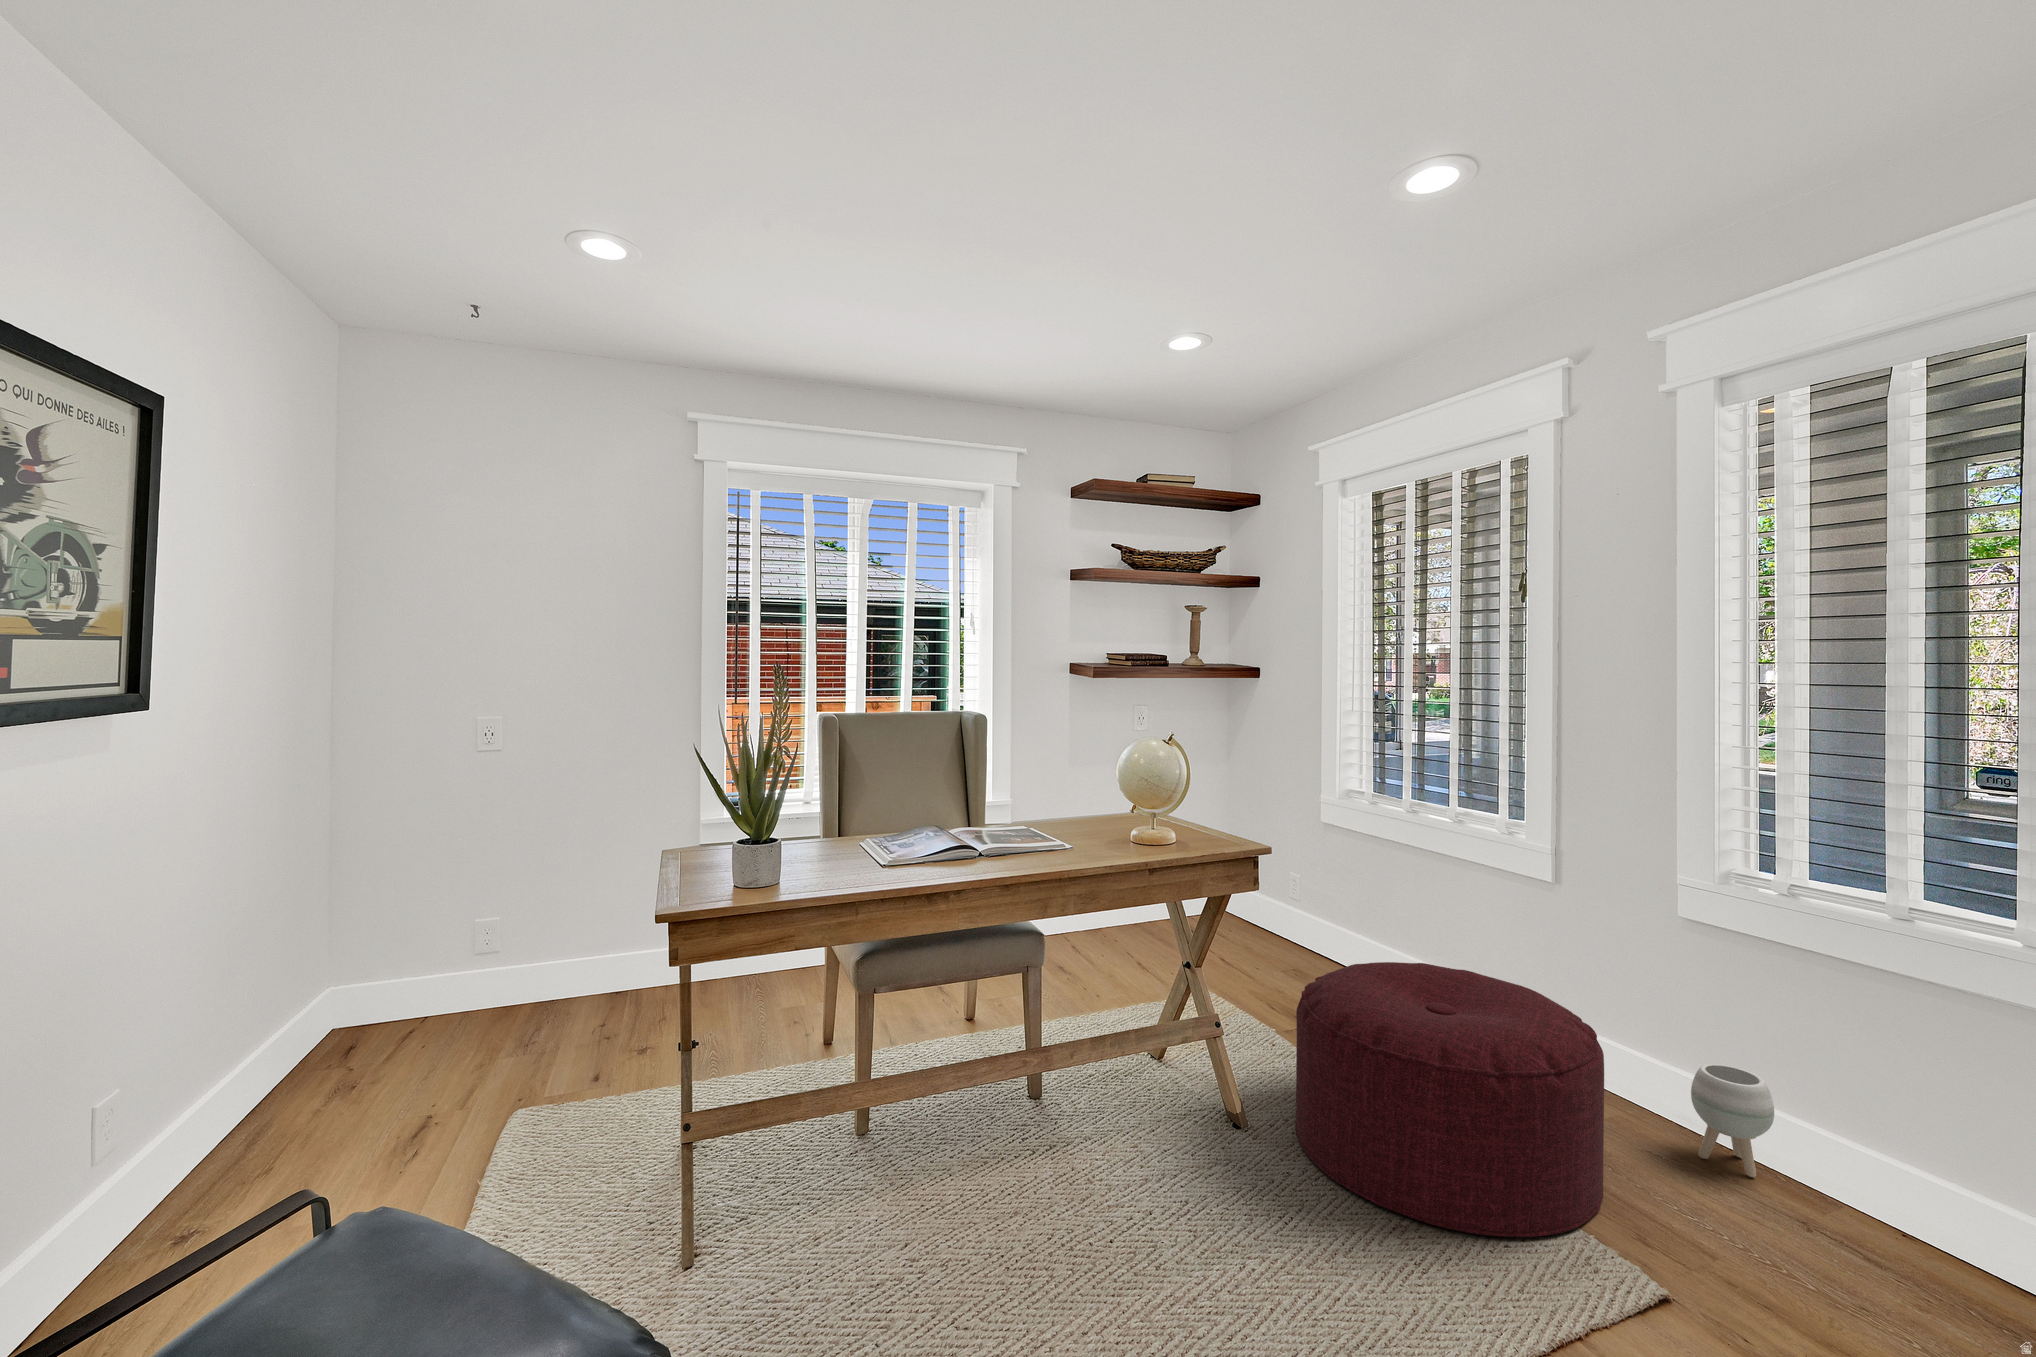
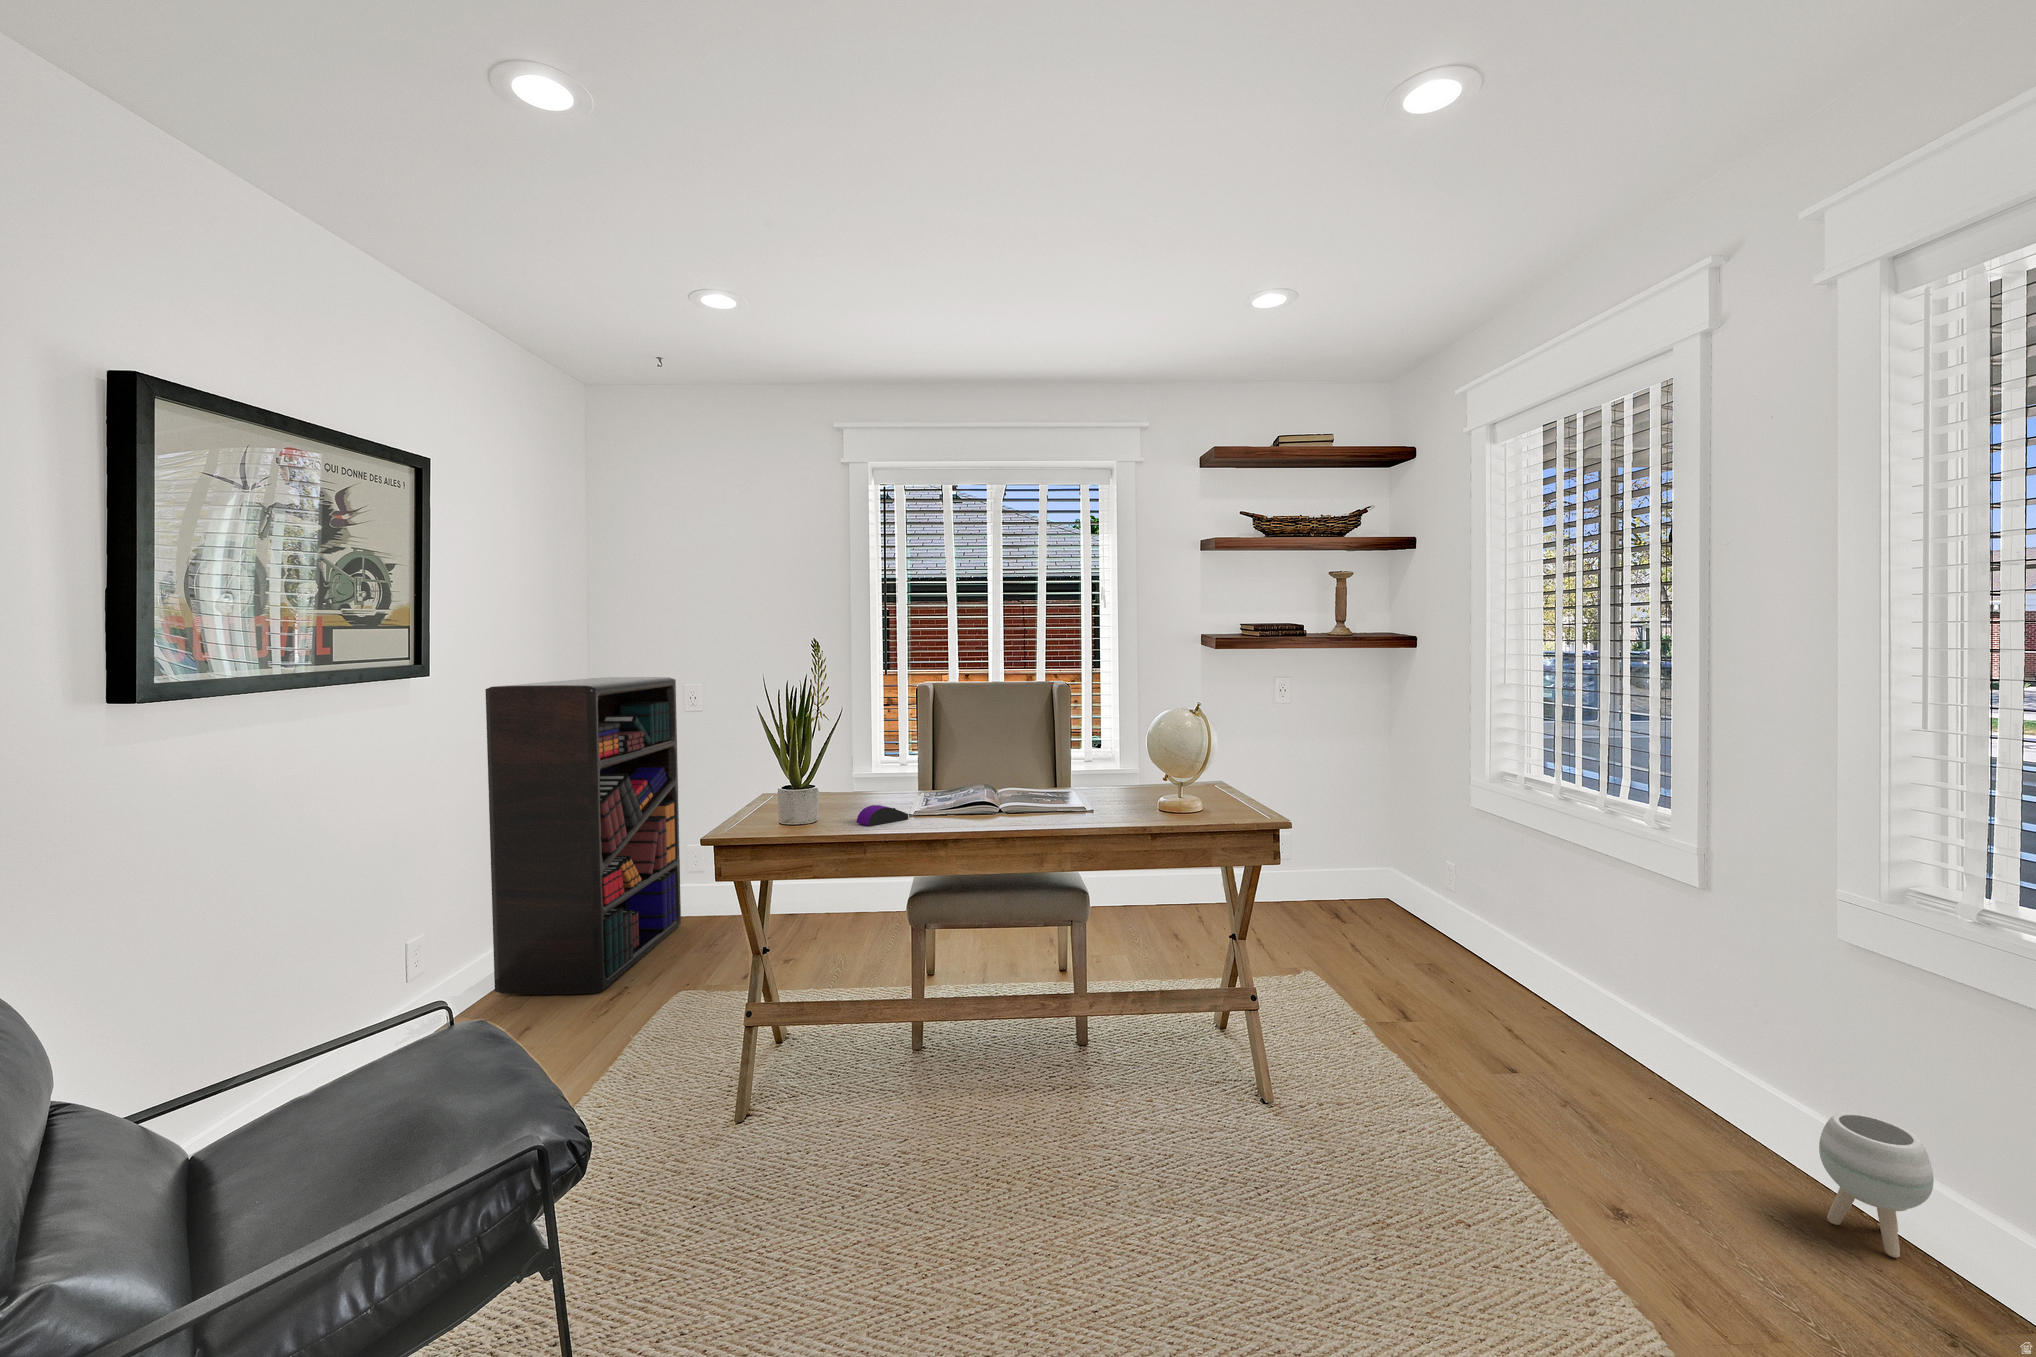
bookshelf: none [215,707,463,1153] -> present [486,677,681,995]
computer mouse: none [834,856,887,881] -> present [857,805,908,826]
ottoman: present [1295,962,1604,1237] -> none [1320,949,1667,1262]

